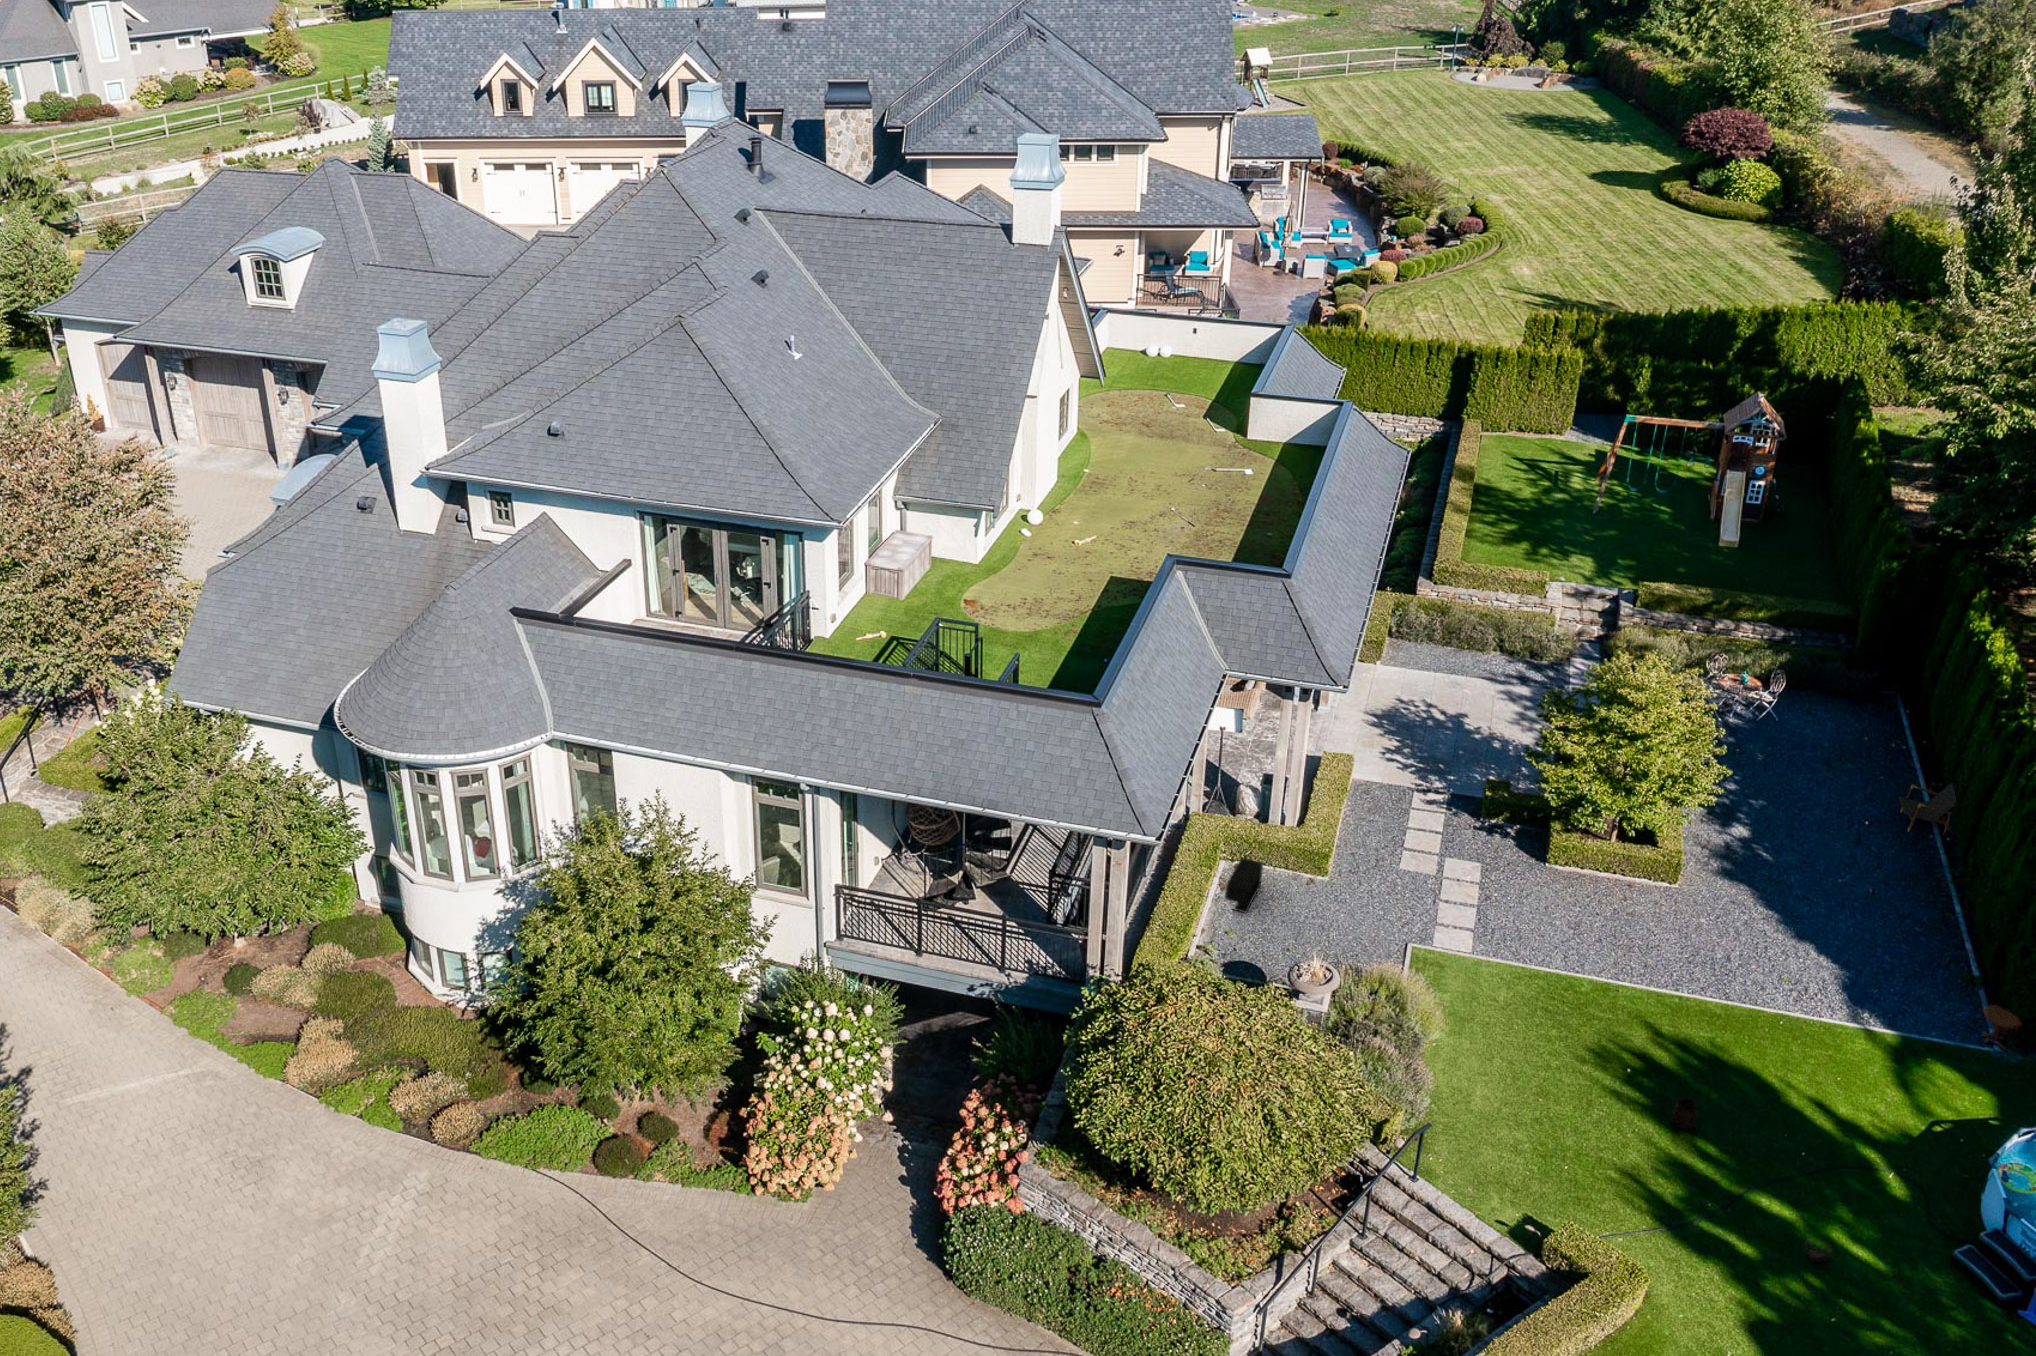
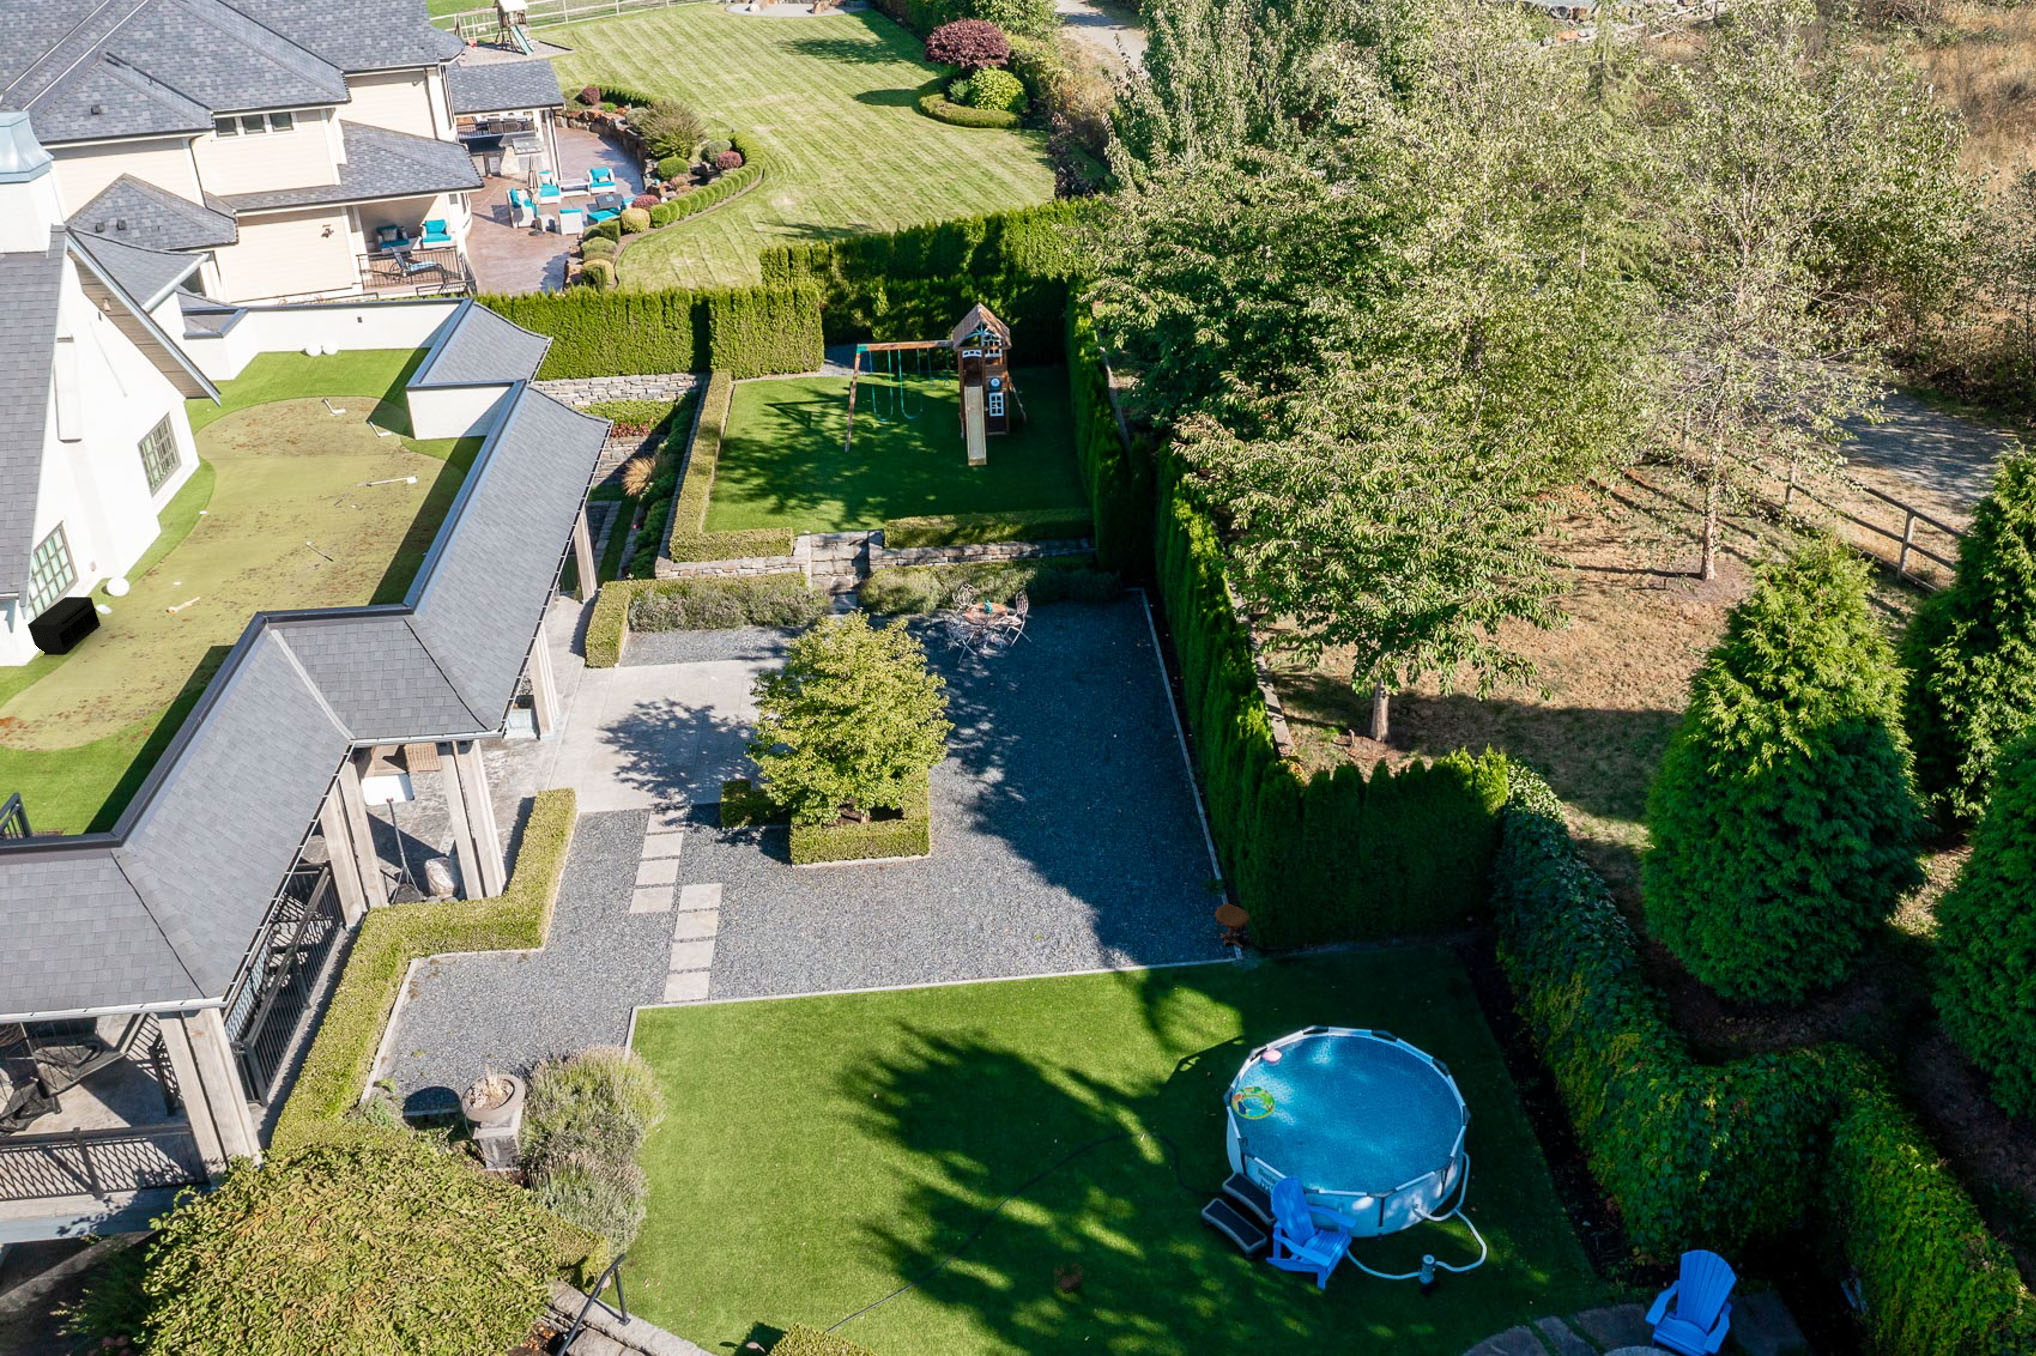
lounge chair: present [1899,783,1956,833] -> none [1136,668,1186,727]
bench: present [1225,858,1263,913] -> present [28,597,100,654]
bucket: present [1670,1098,1698,1129] -> none [918,1128,944,1167]

